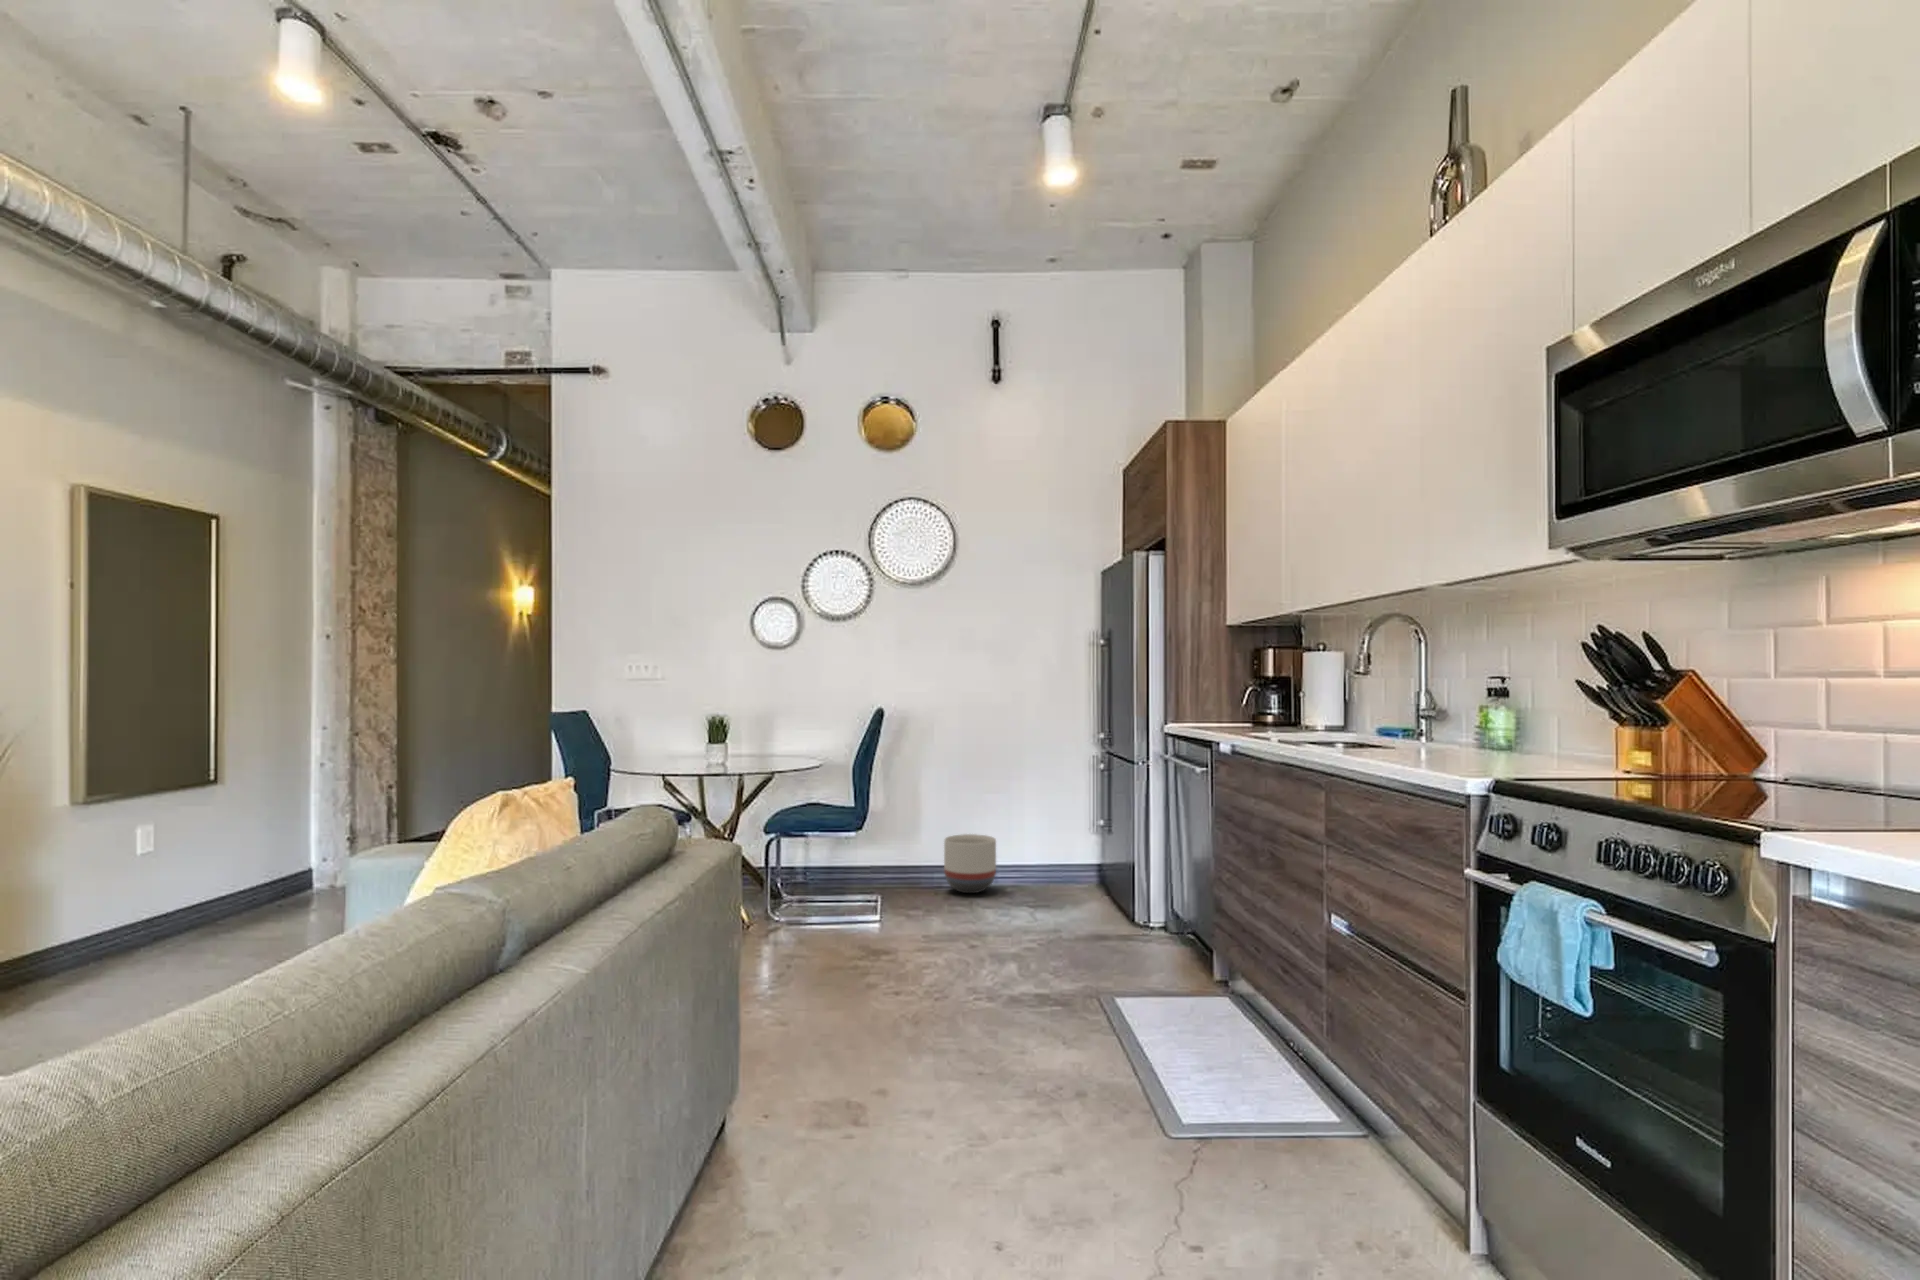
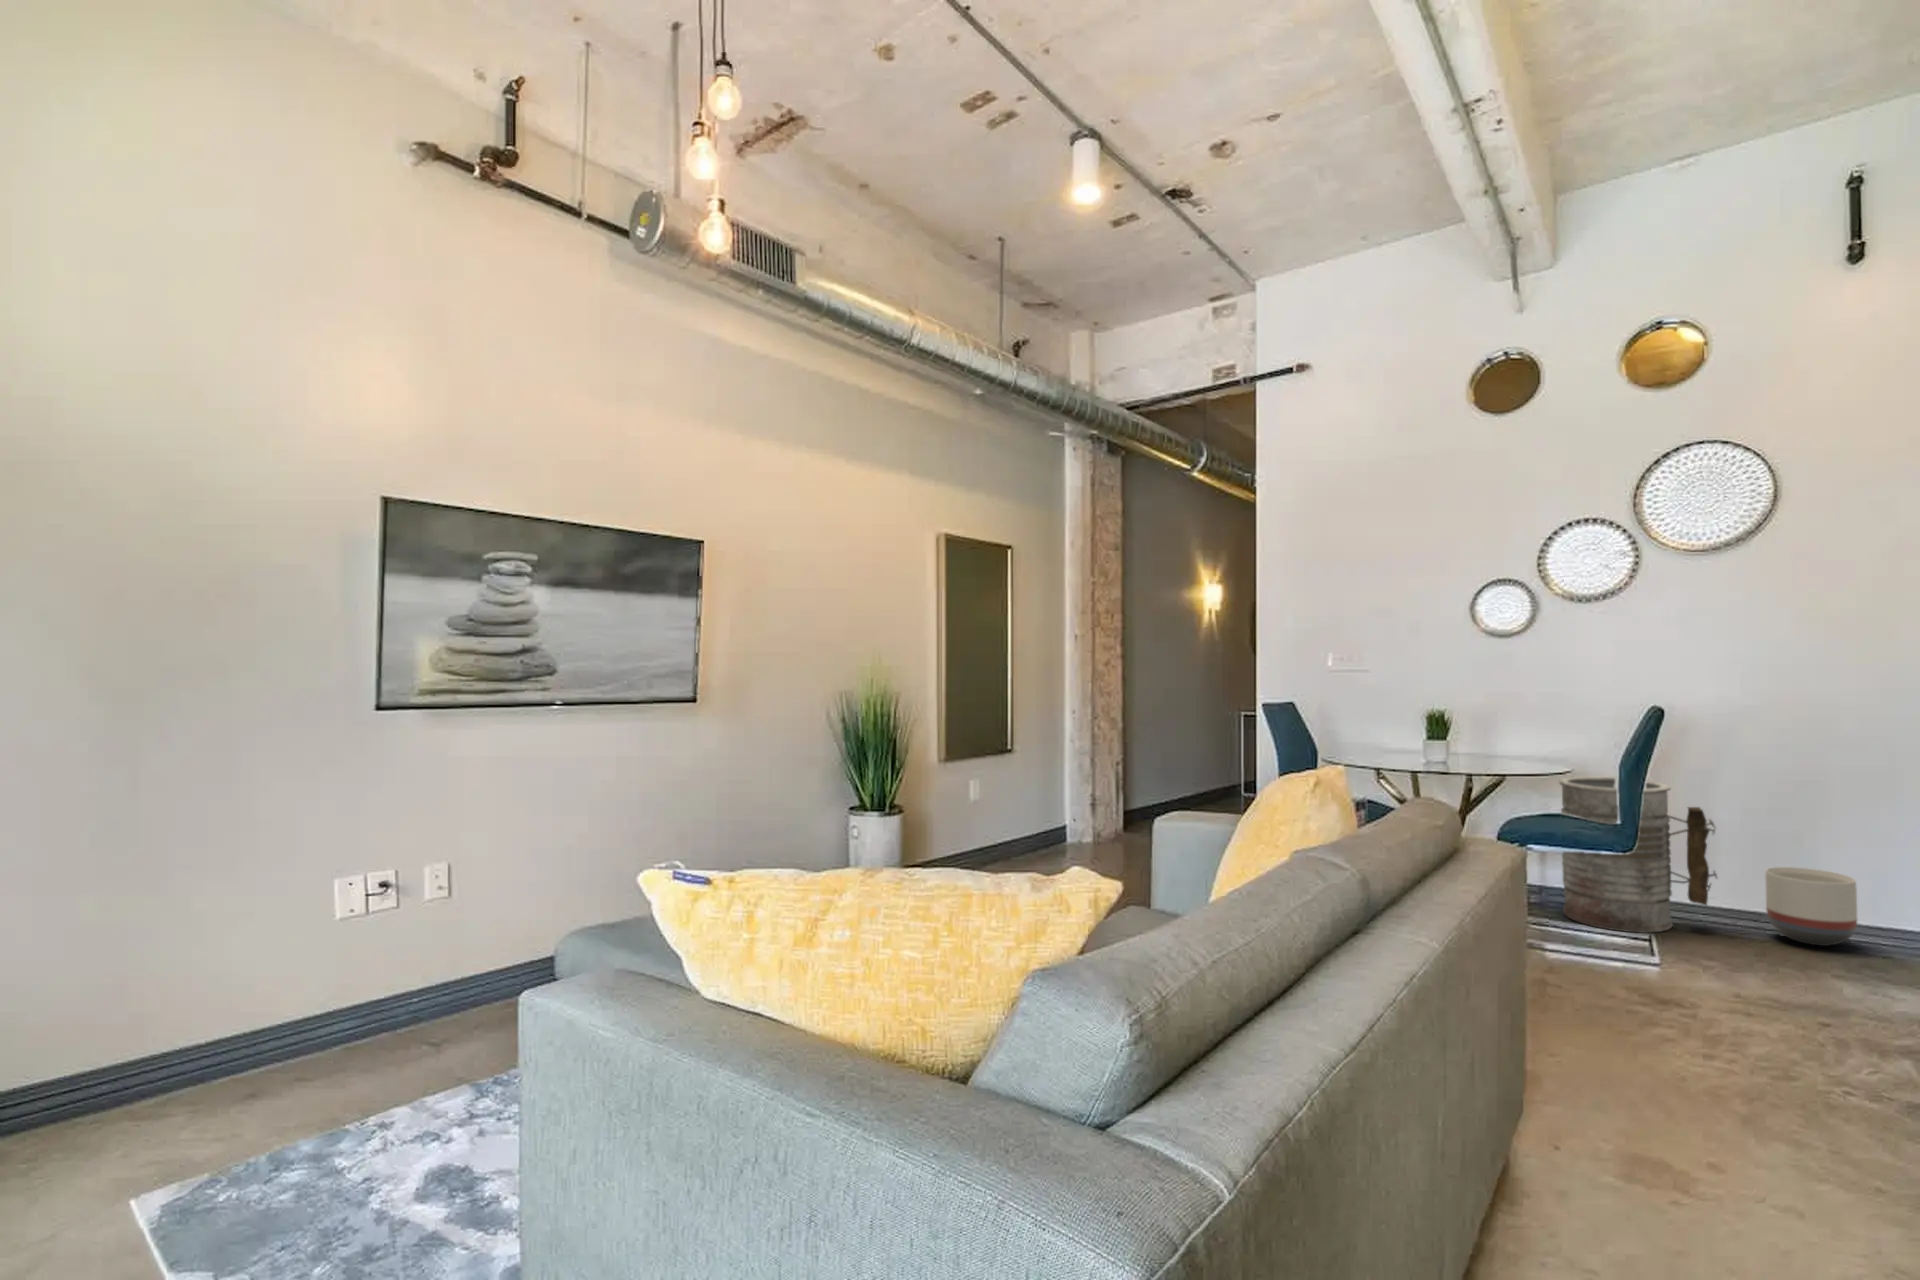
trash can: none [807,772,915,903] -> present [1559,777,1717,933]

